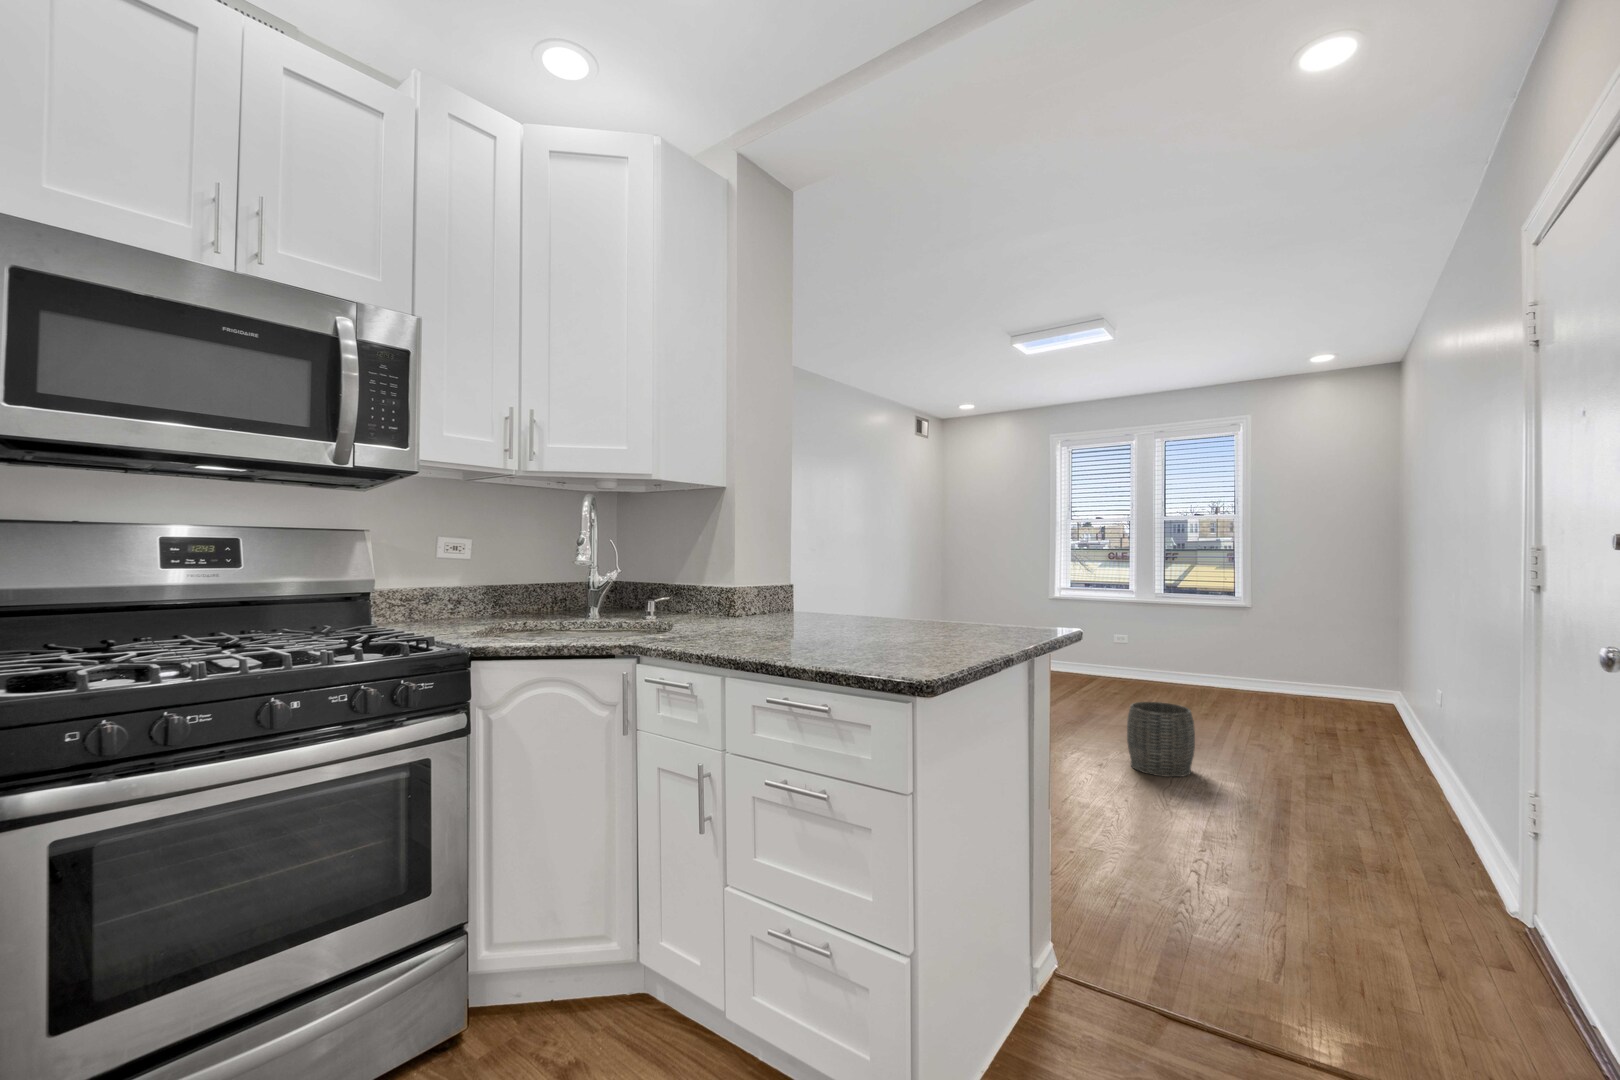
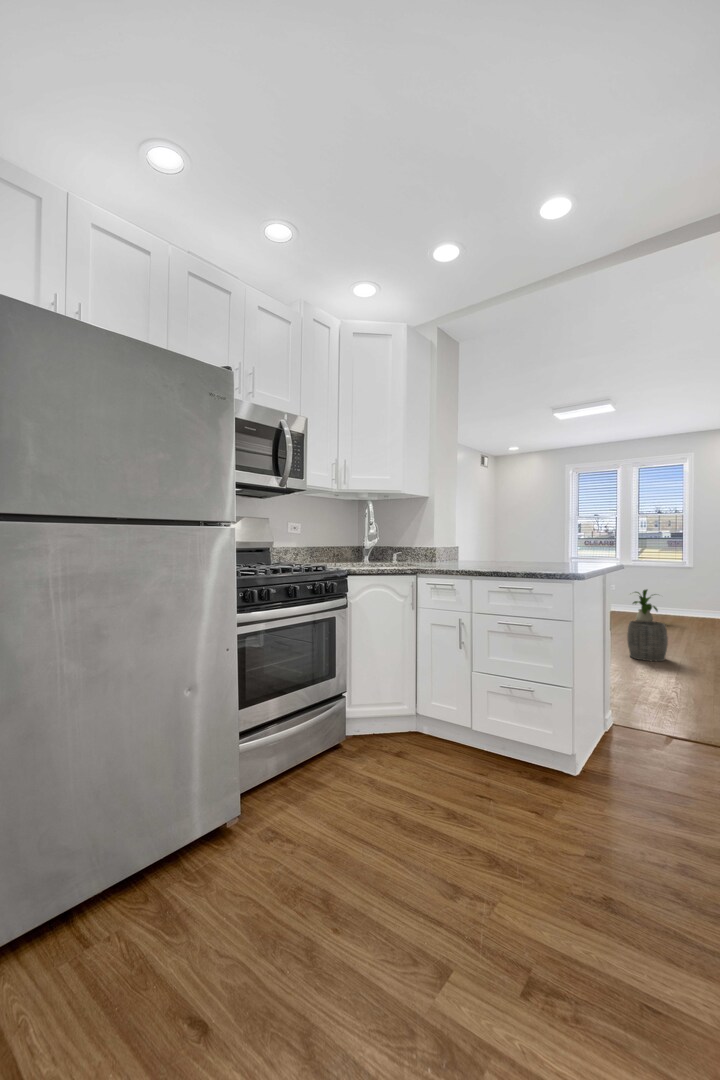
house plant: none [1143,636,1198,692] -> present [633,590,658,621]

